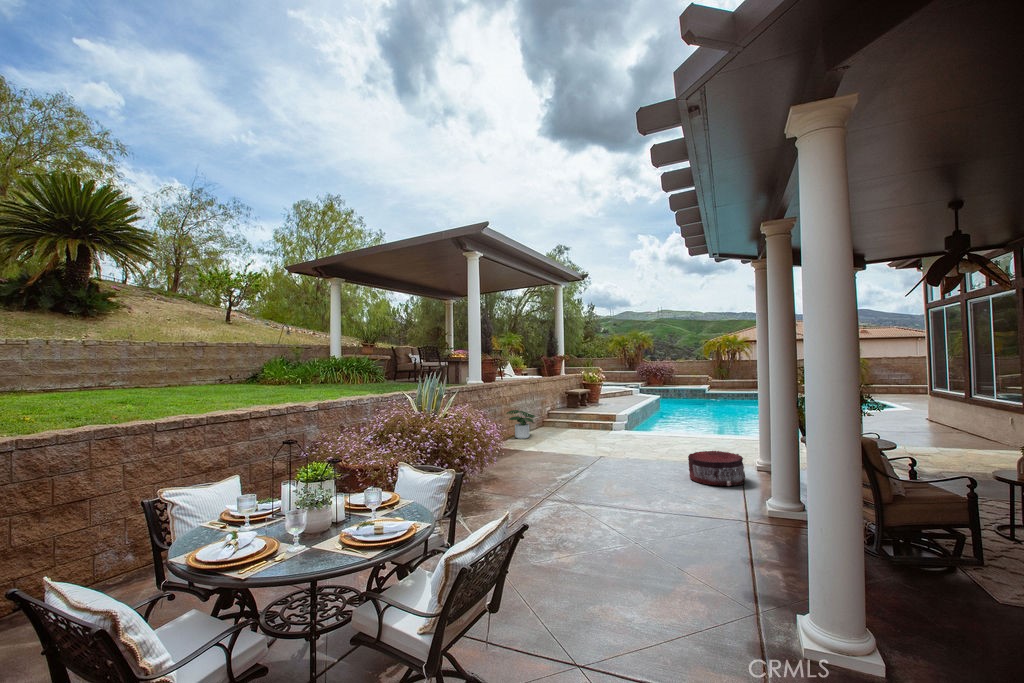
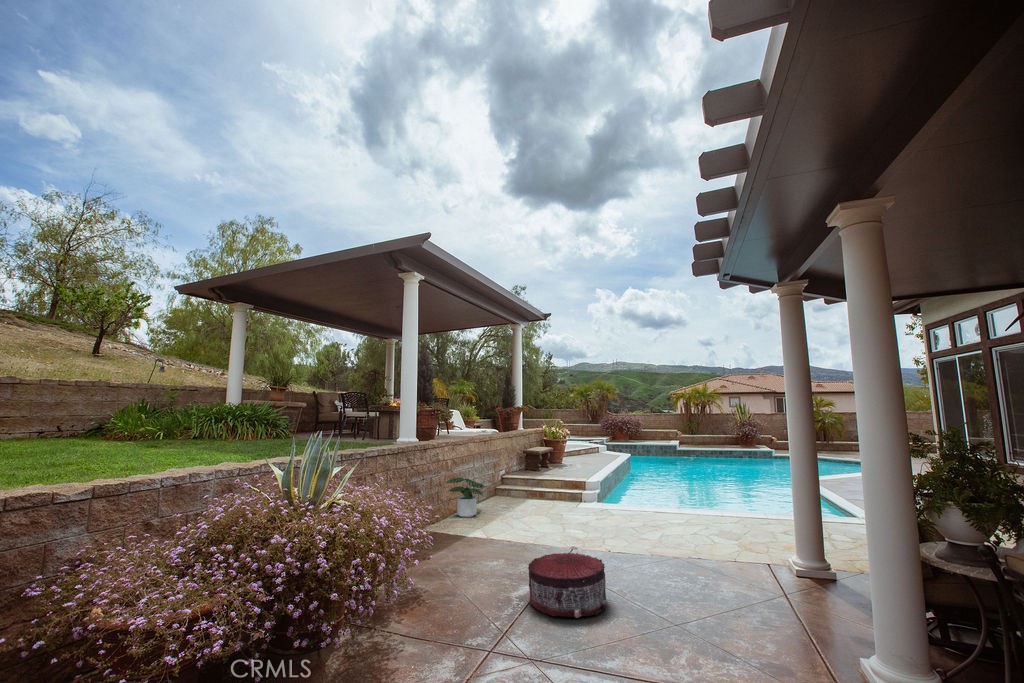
pouf: present [688,451,745,486] -> present [528,553,606,618]

